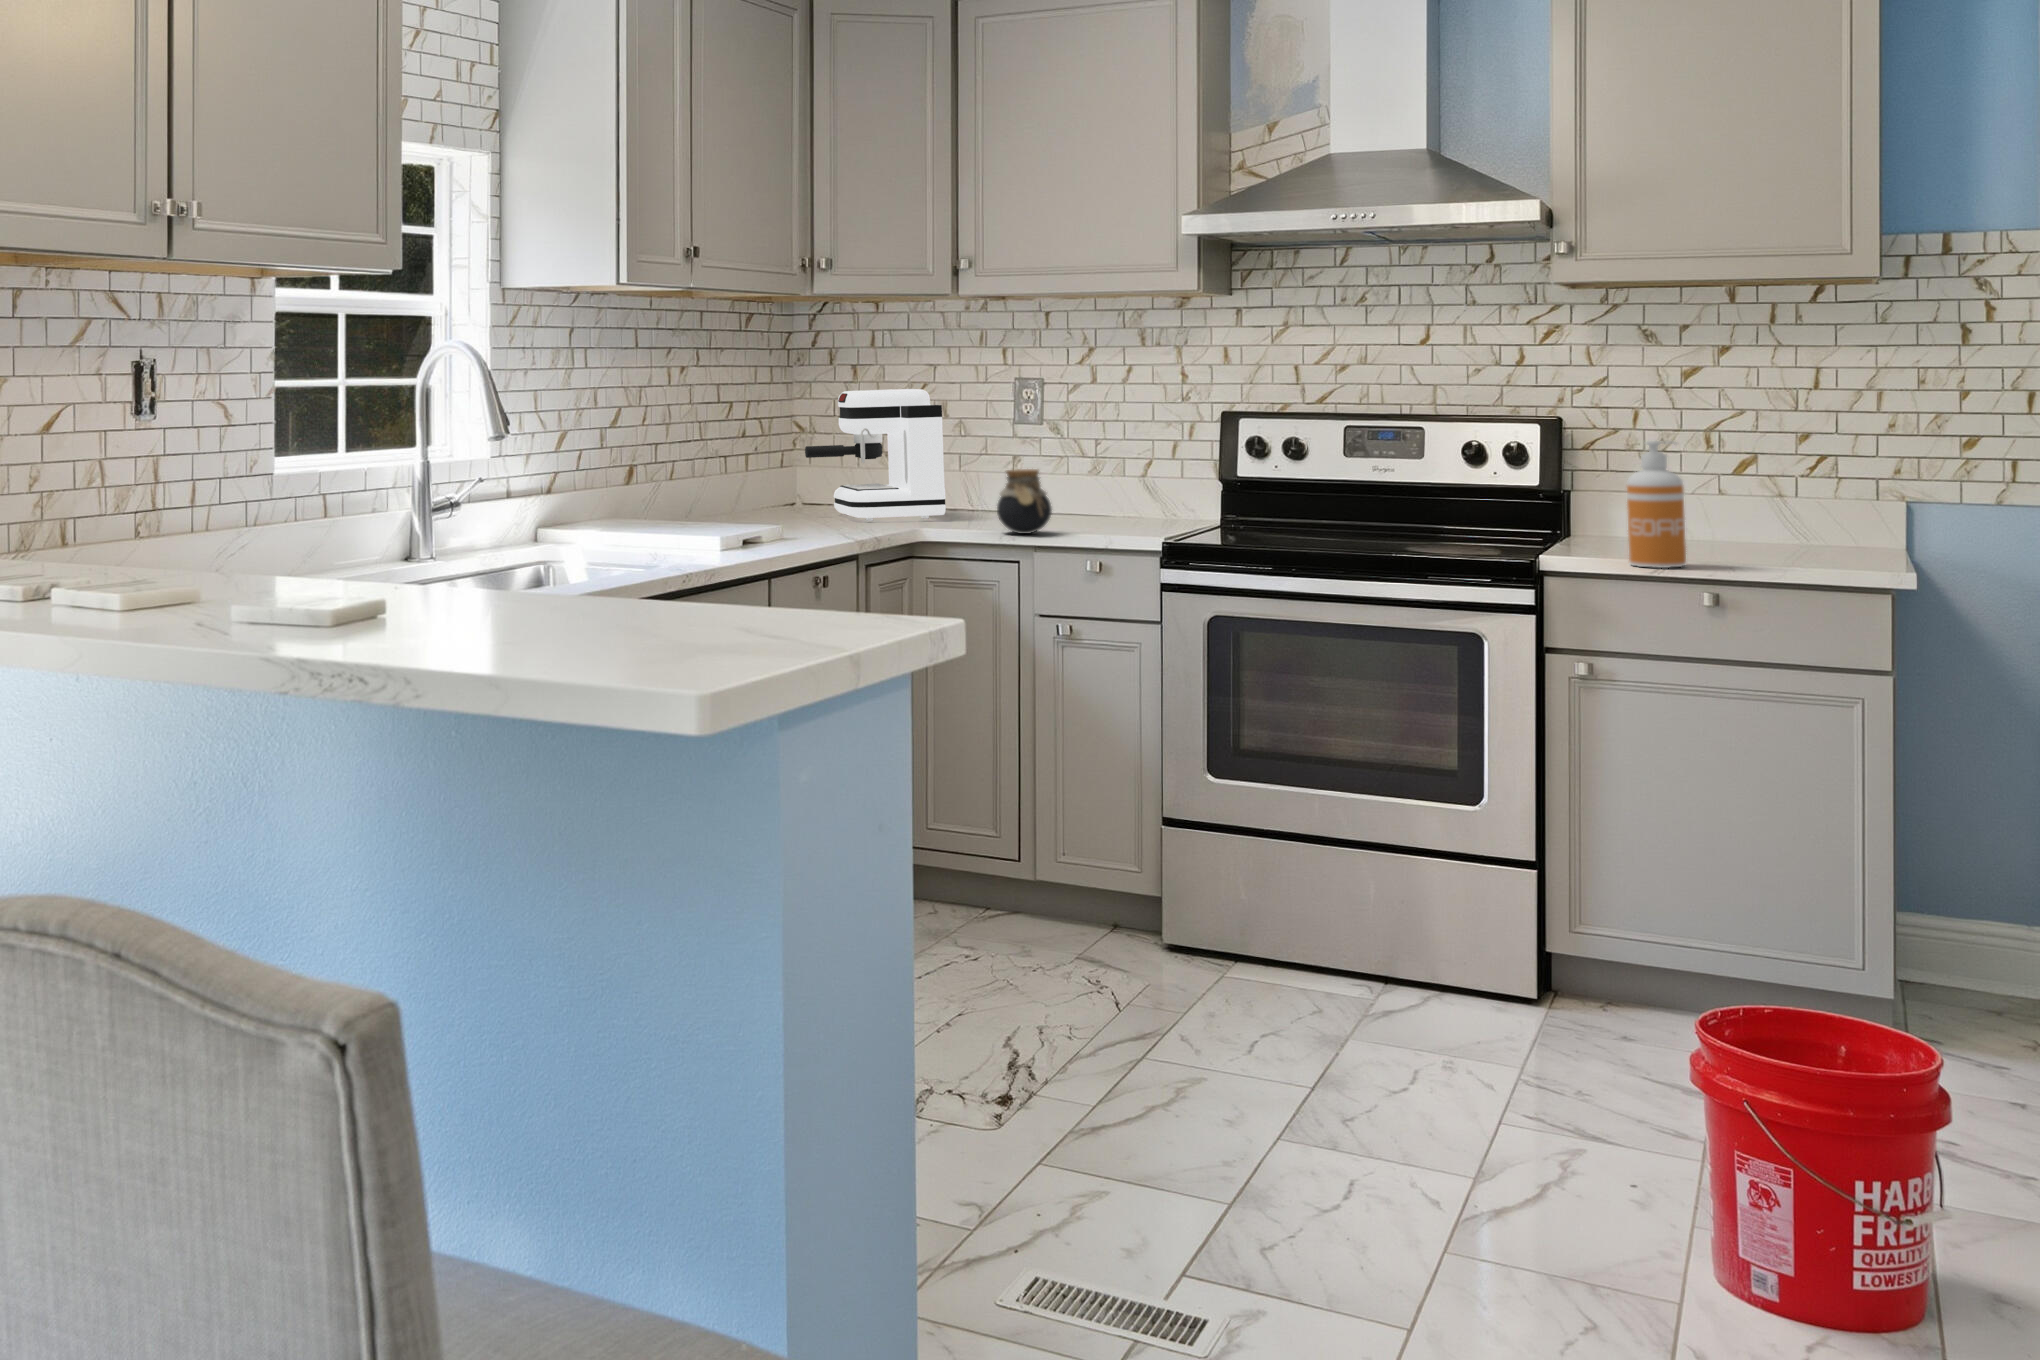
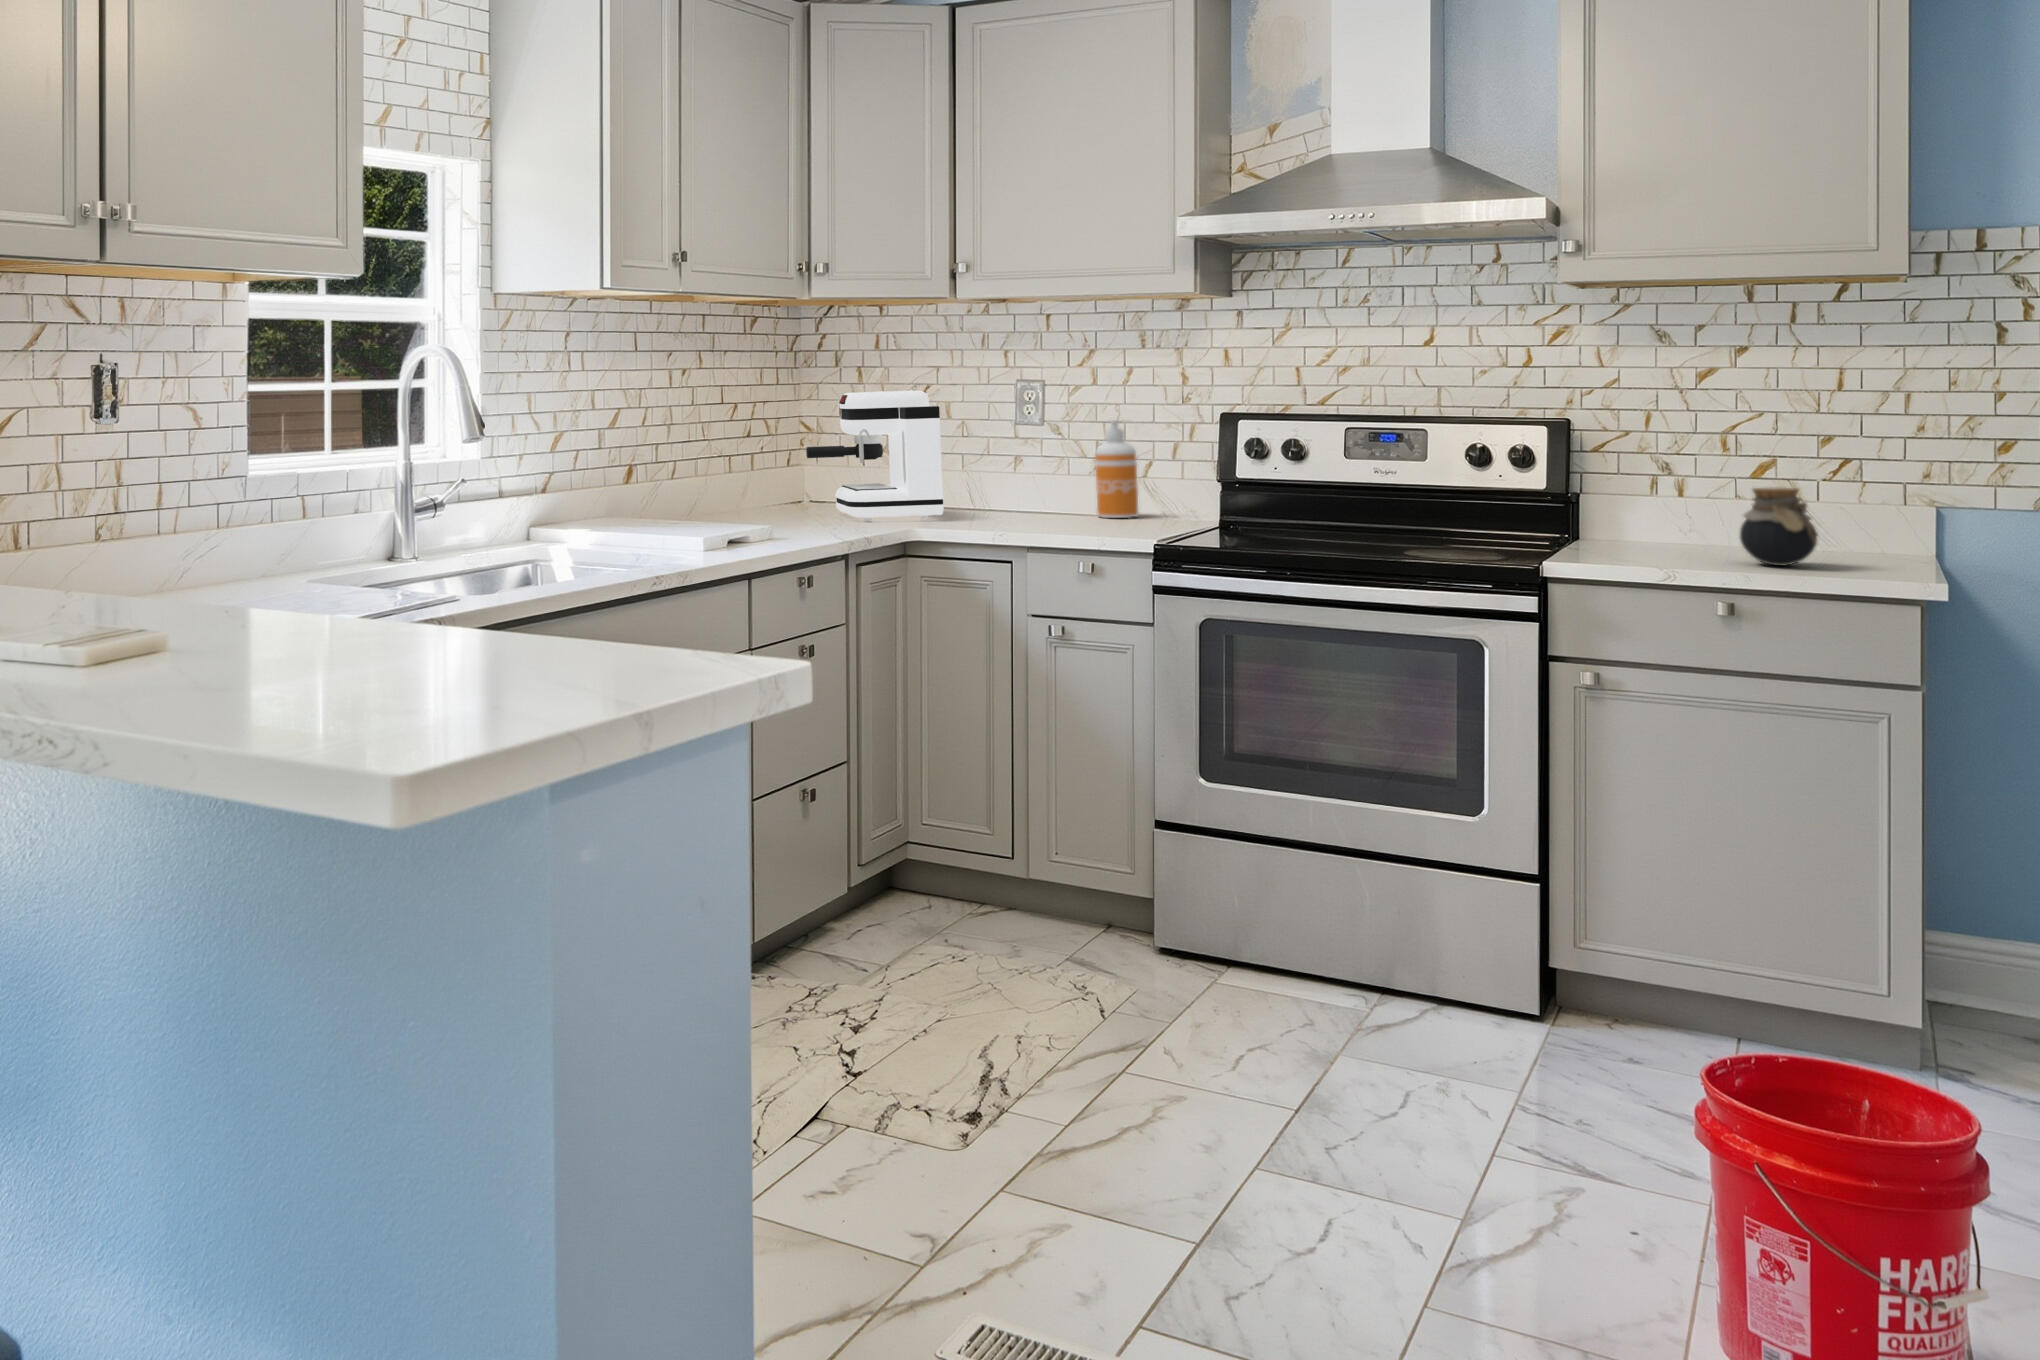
soap dispenser: present [1627,441,1686,568] -> present [1095,420,1138,518]
jar: present [997,469,1052,534] -> present [1740,488,1818,566]

